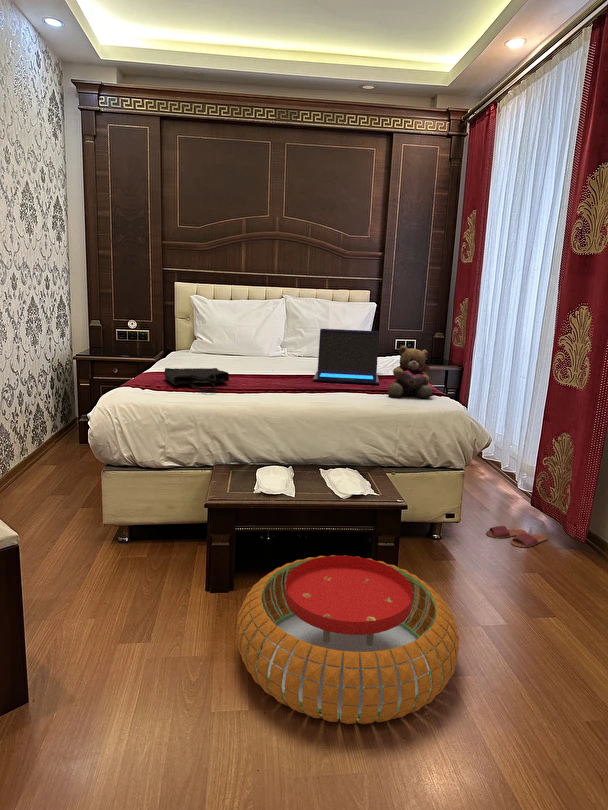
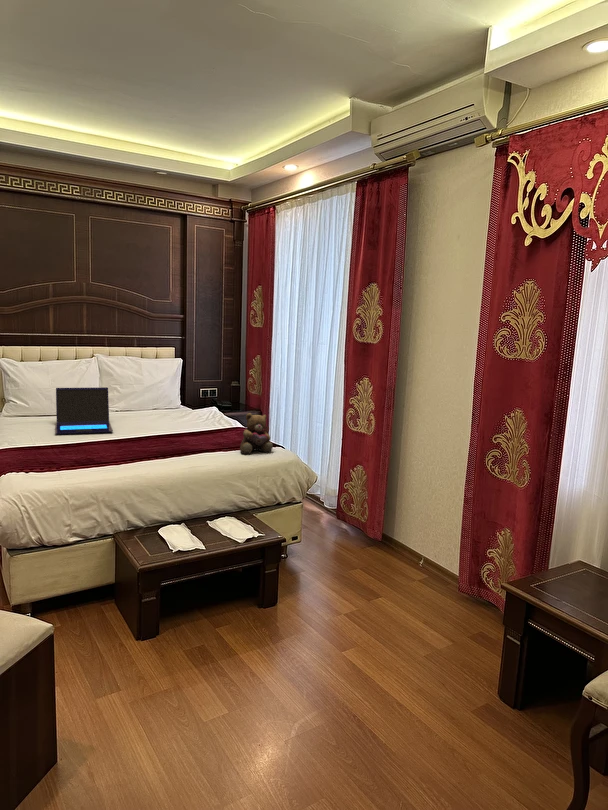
laptop: present [313,329,379,384] -> present [55,387,113,434]
tote bag: present [164,368,229,393] -> none [37,442,104,470]
slippers: present [486,526,547,547] -> none [315,538,354,552]
pouf: present [236,555,459,724] -> none [192,584,351,703]

